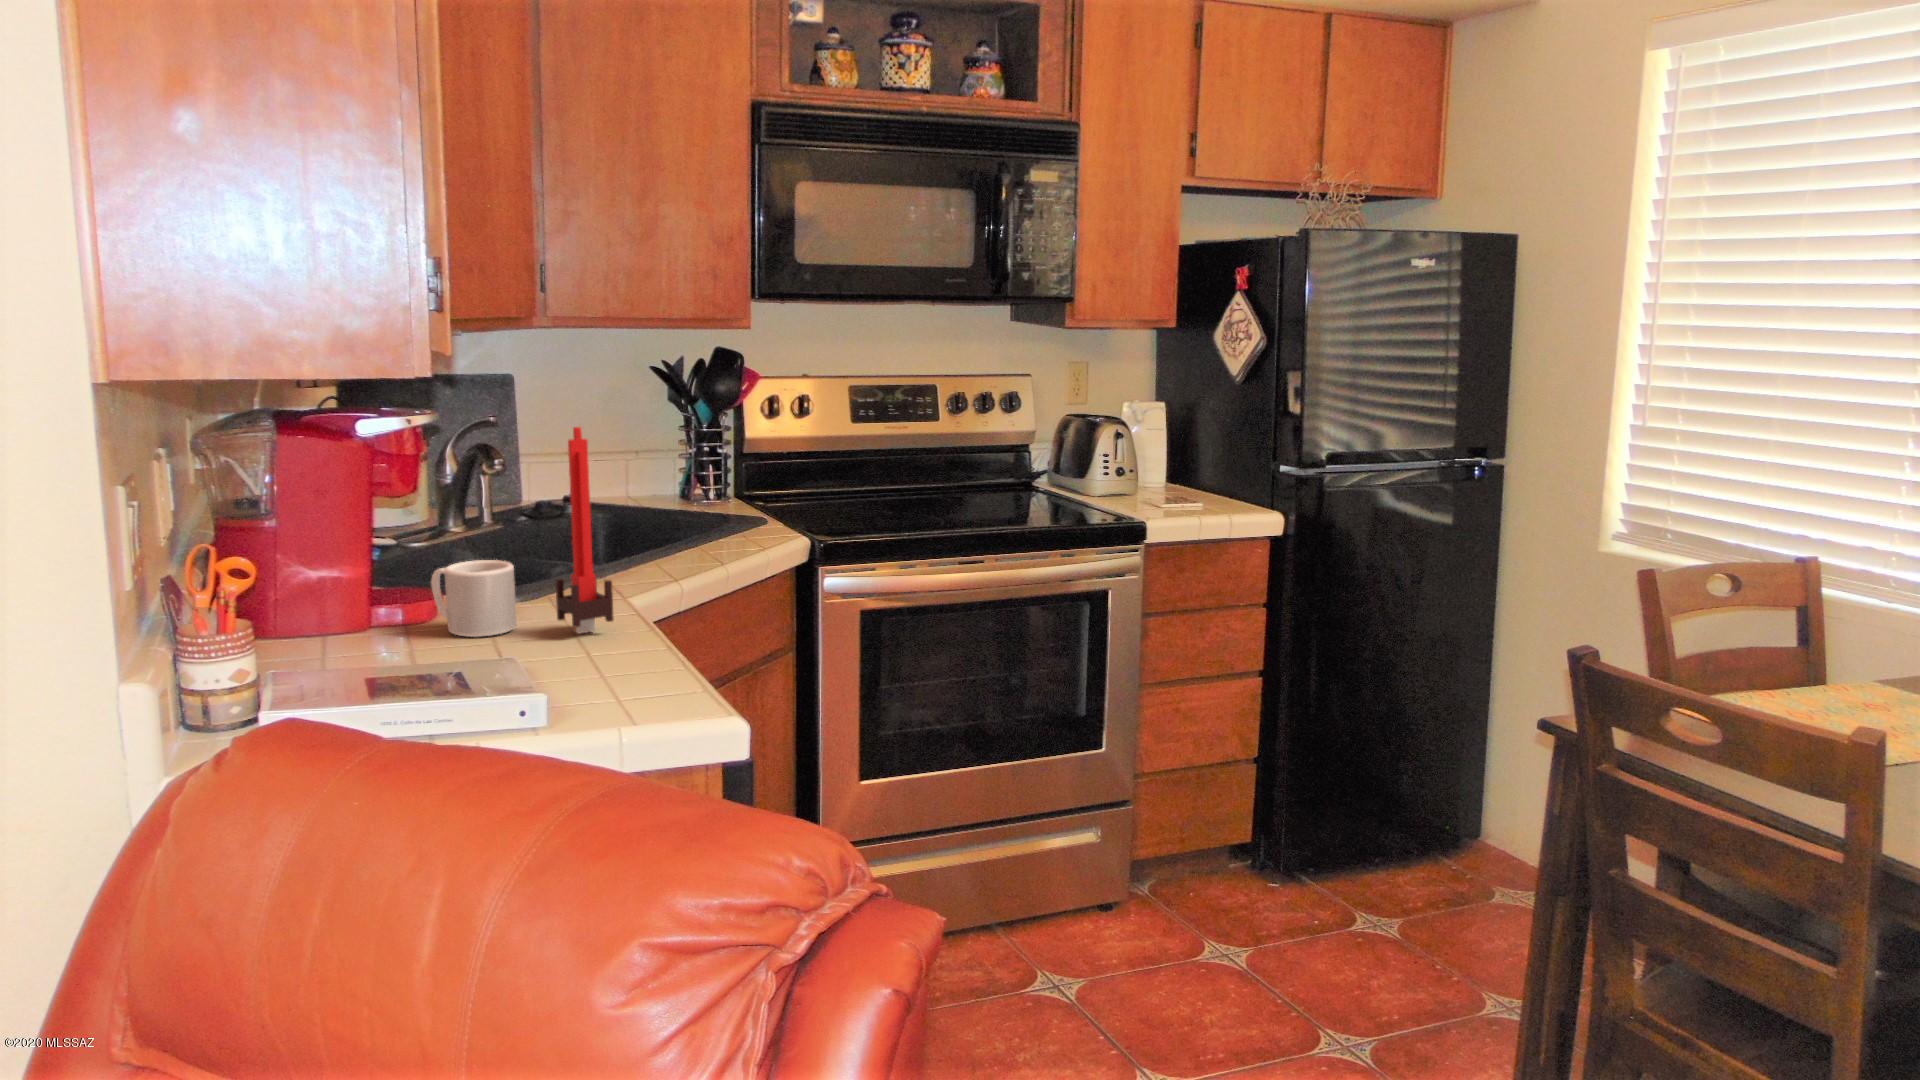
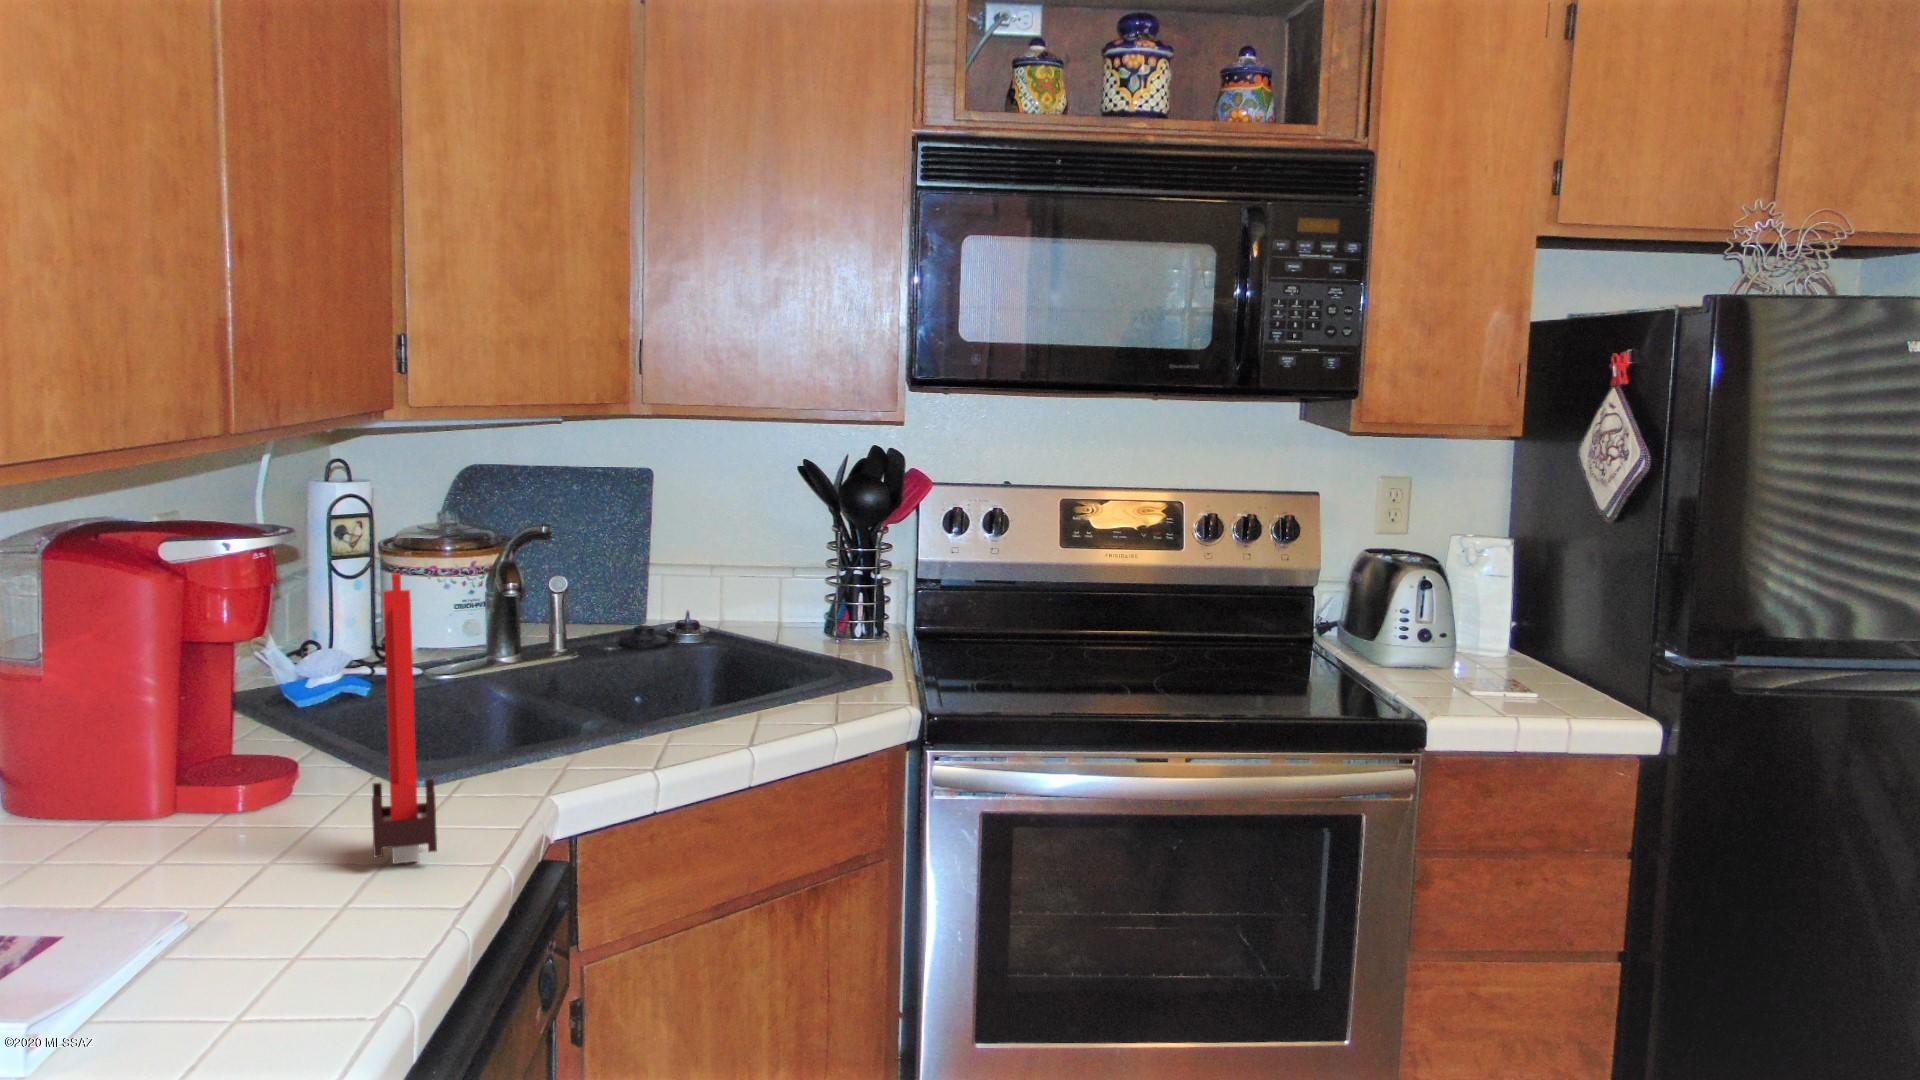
mug: present [431,560,517,637] -> none [238,743,340,854]

